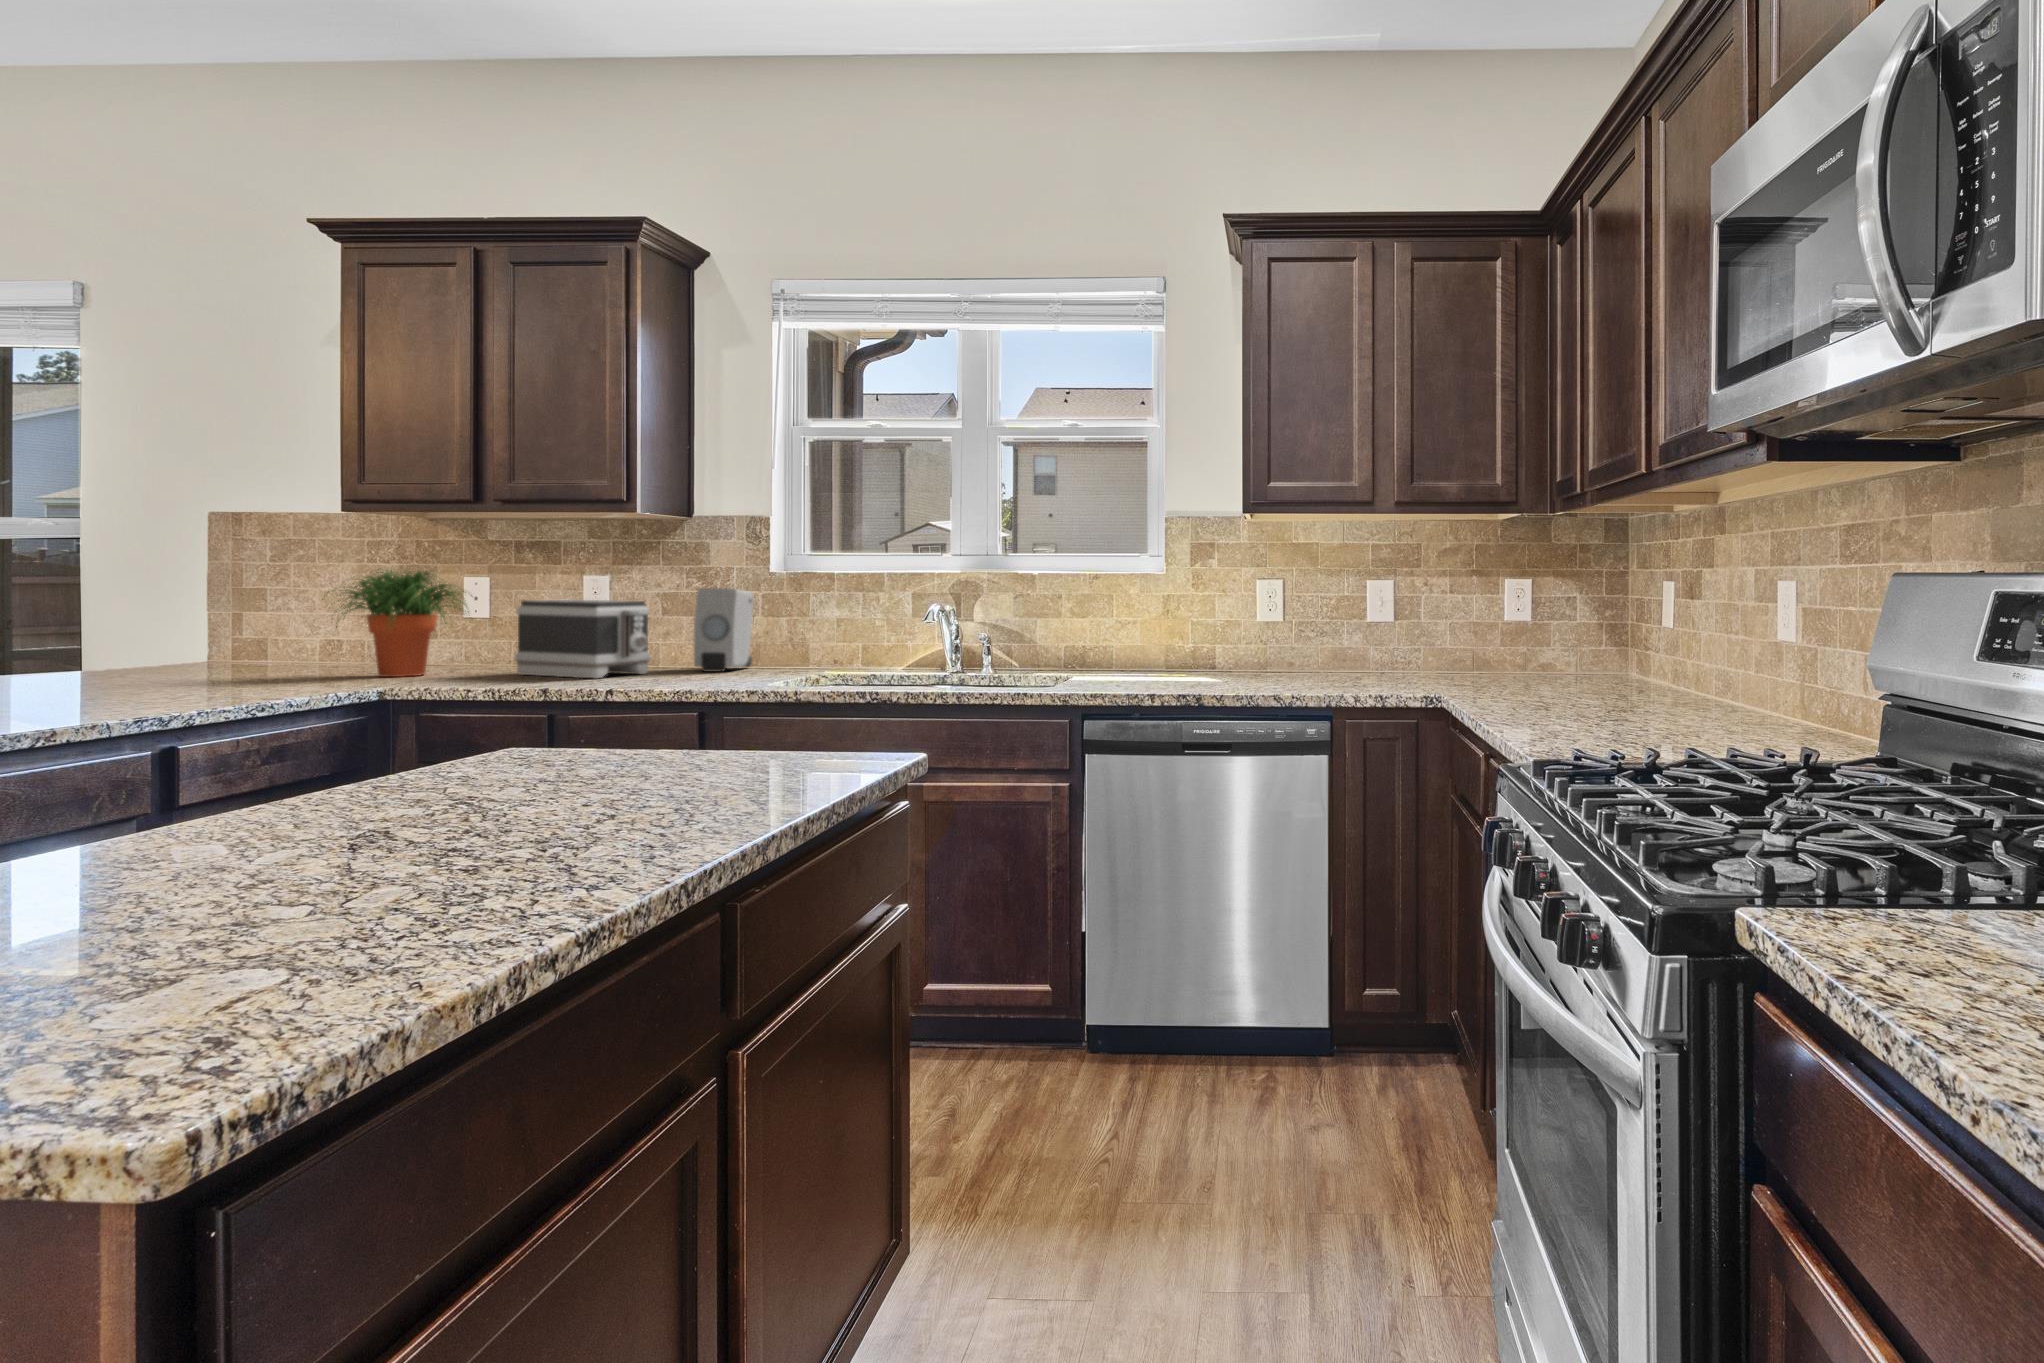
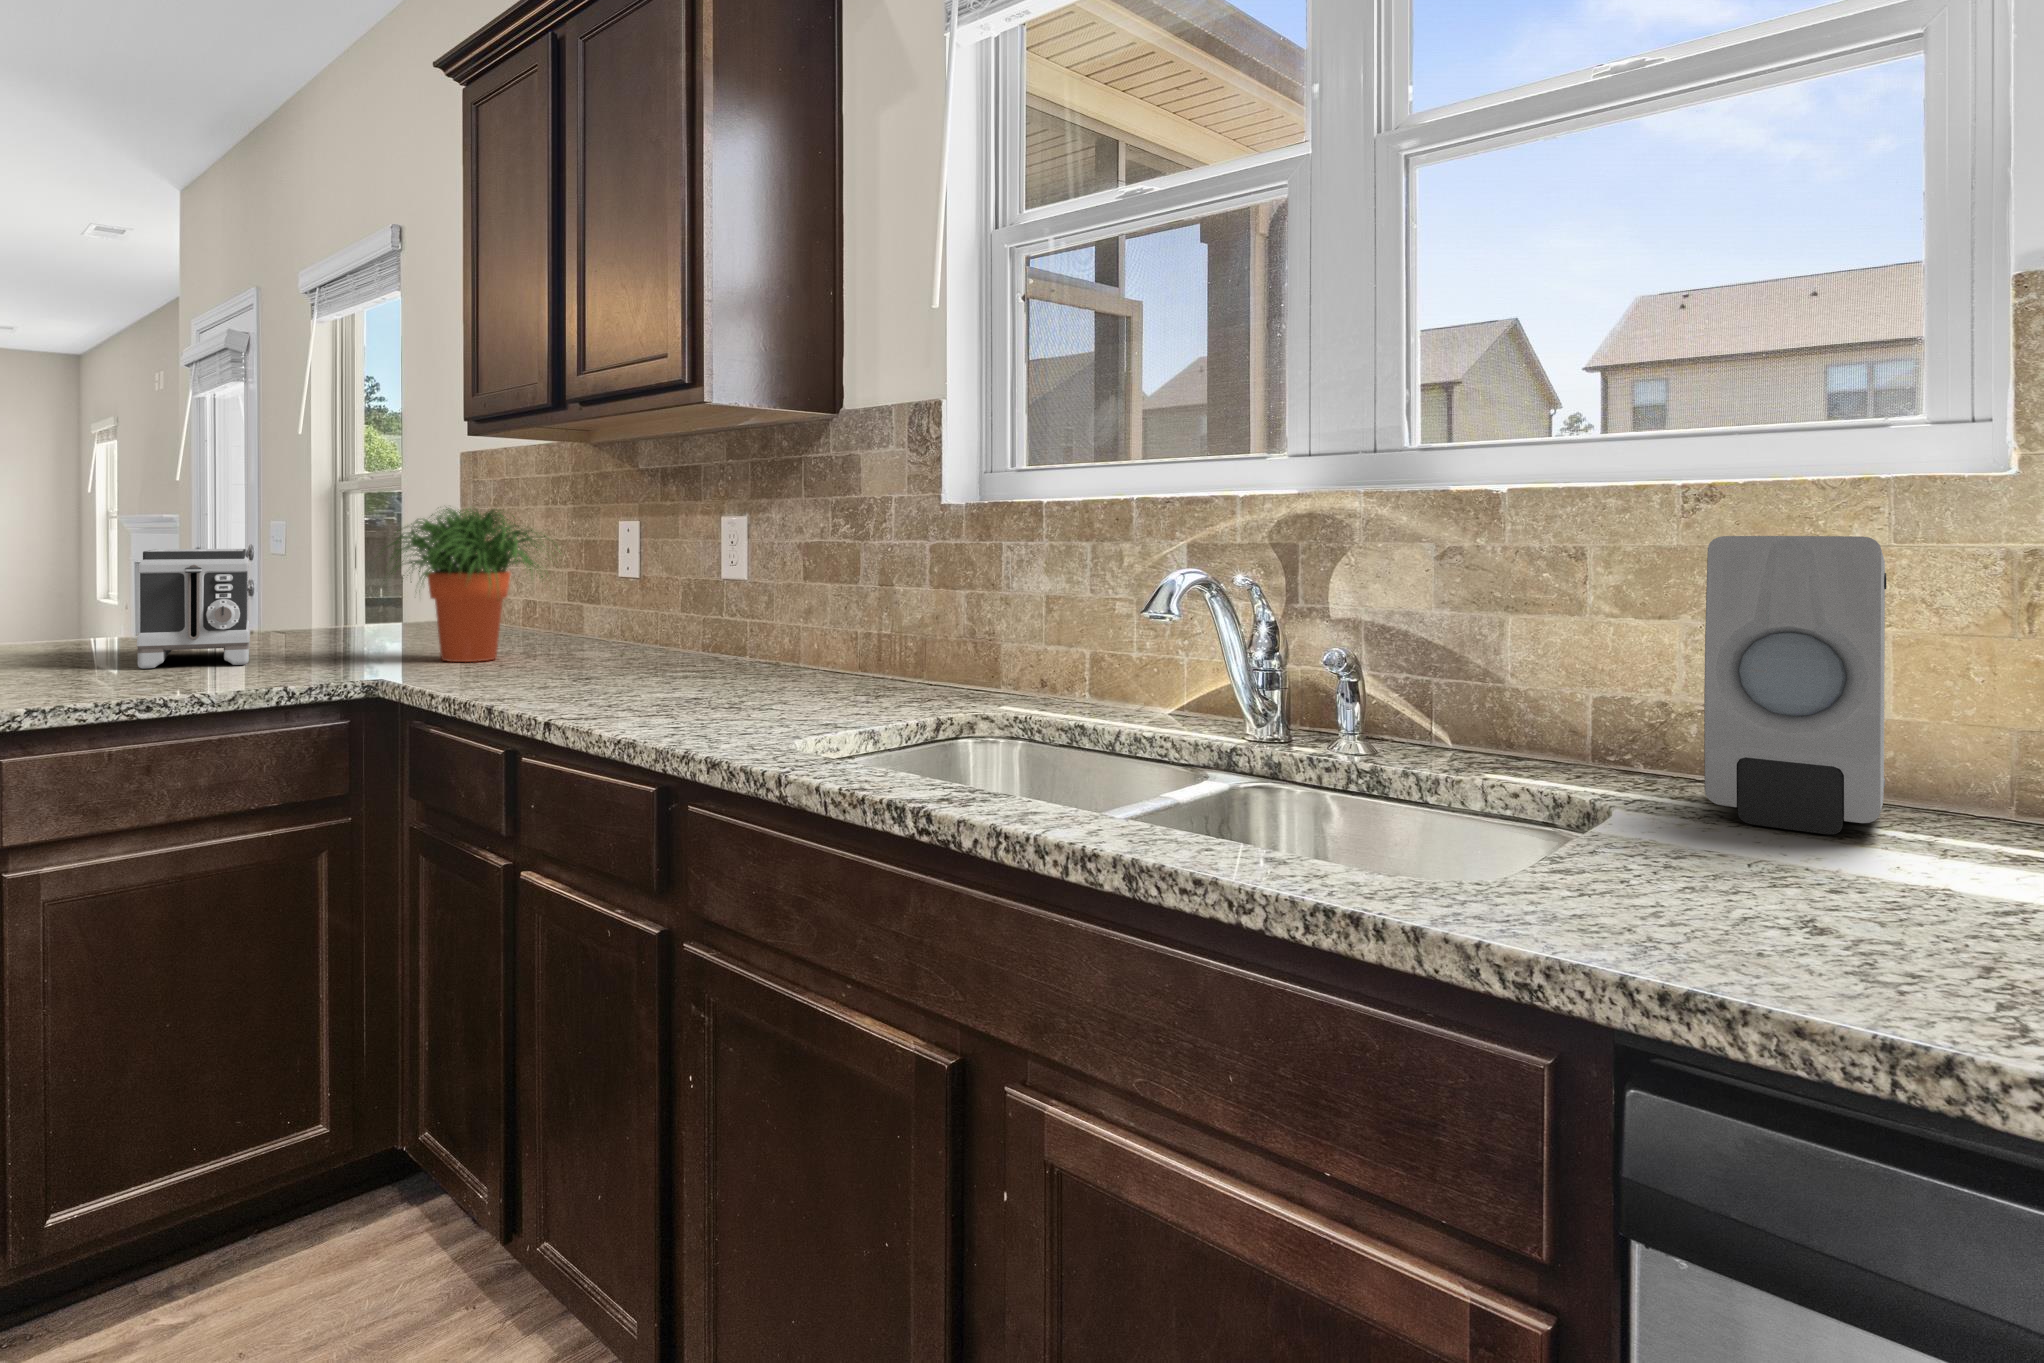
soap dispenser: present [694,588,753,672] -> present [1704,536,1886,835]
toaster: present [515,599,650,678] -> present [137,549,250,669]

